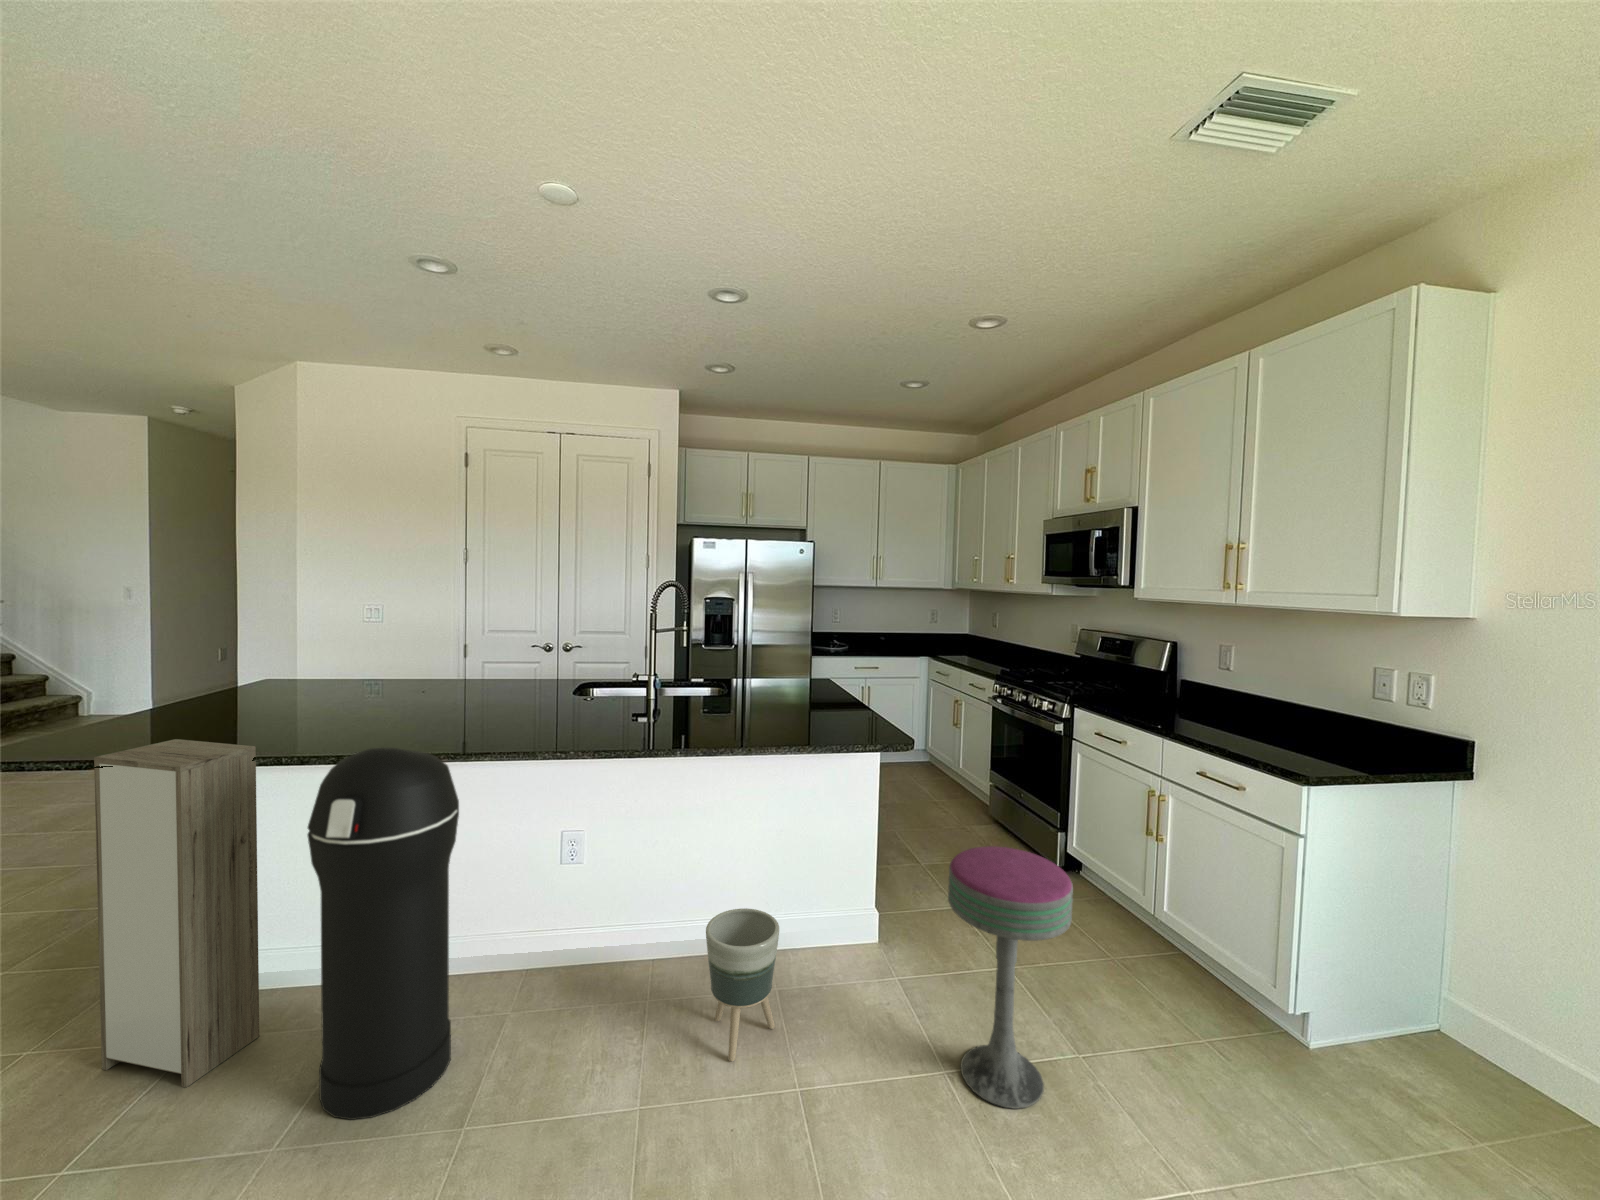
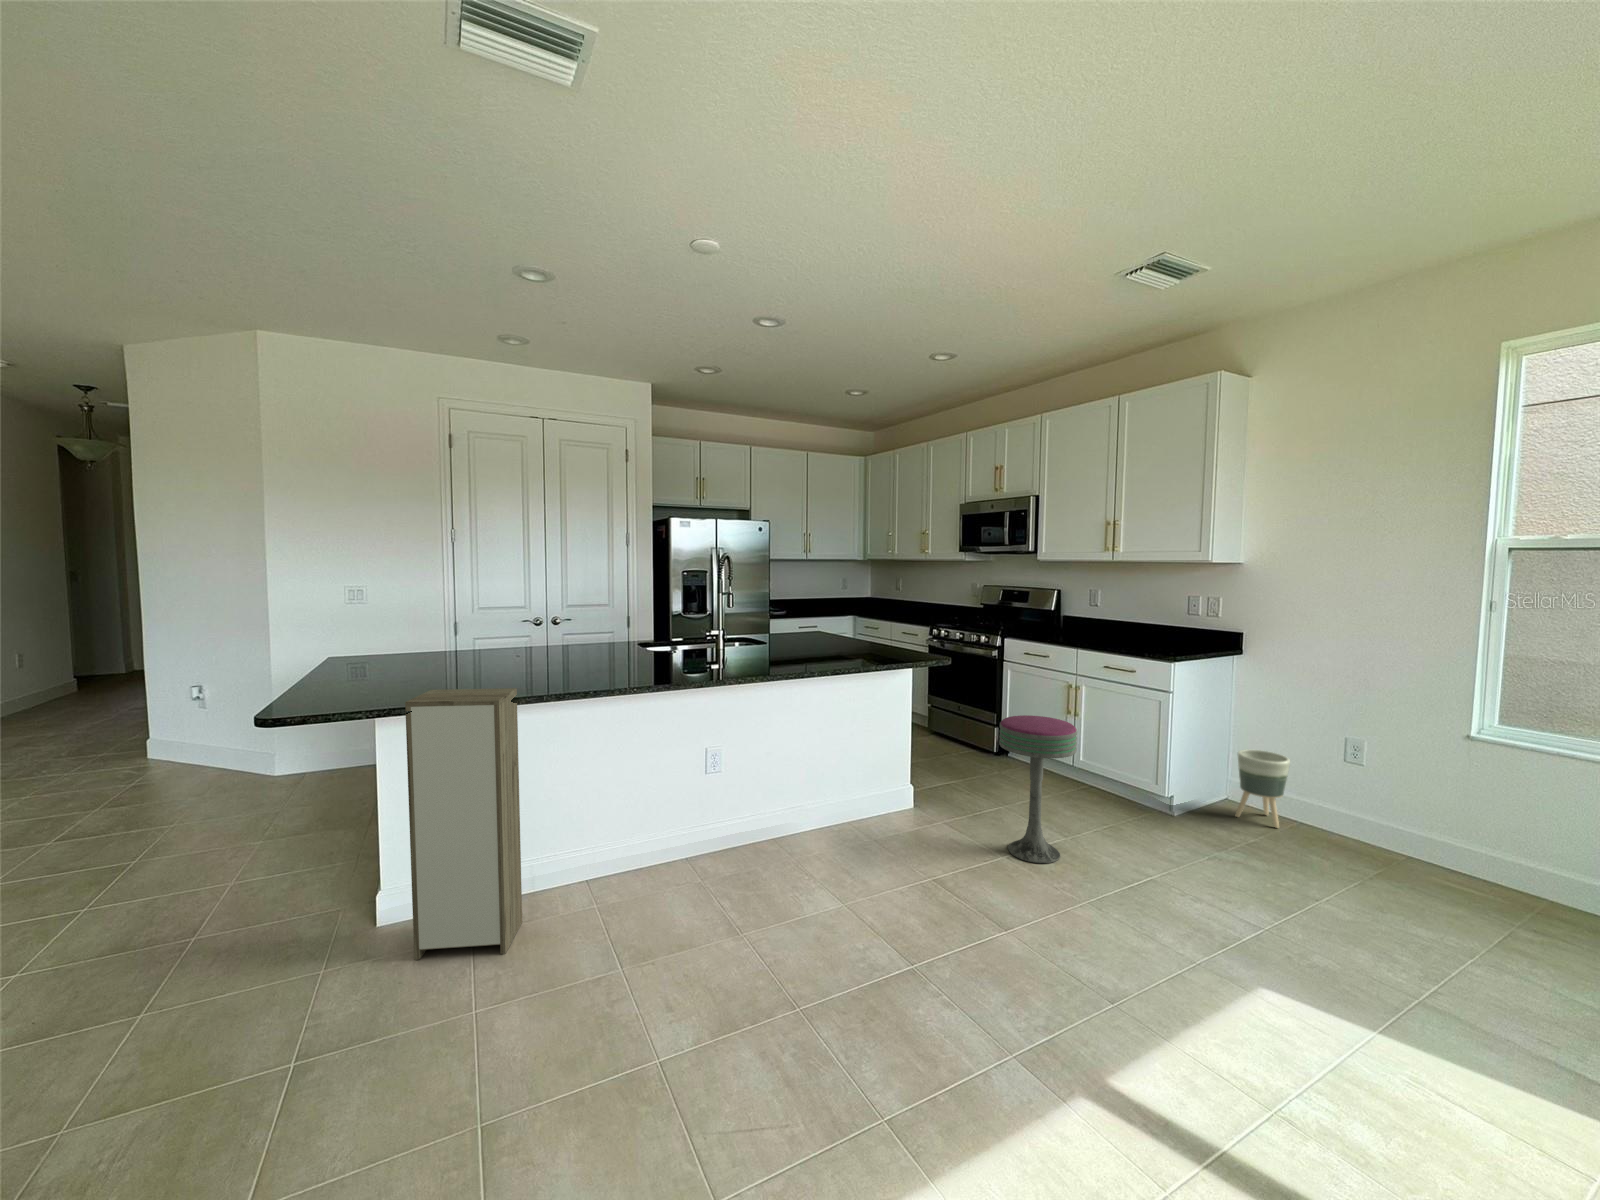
trash can: present [308,747,459,1120] -> none [602,676,700,944]
planter: present [706,908,779,1062] -> present [1235,750,1290,828]

